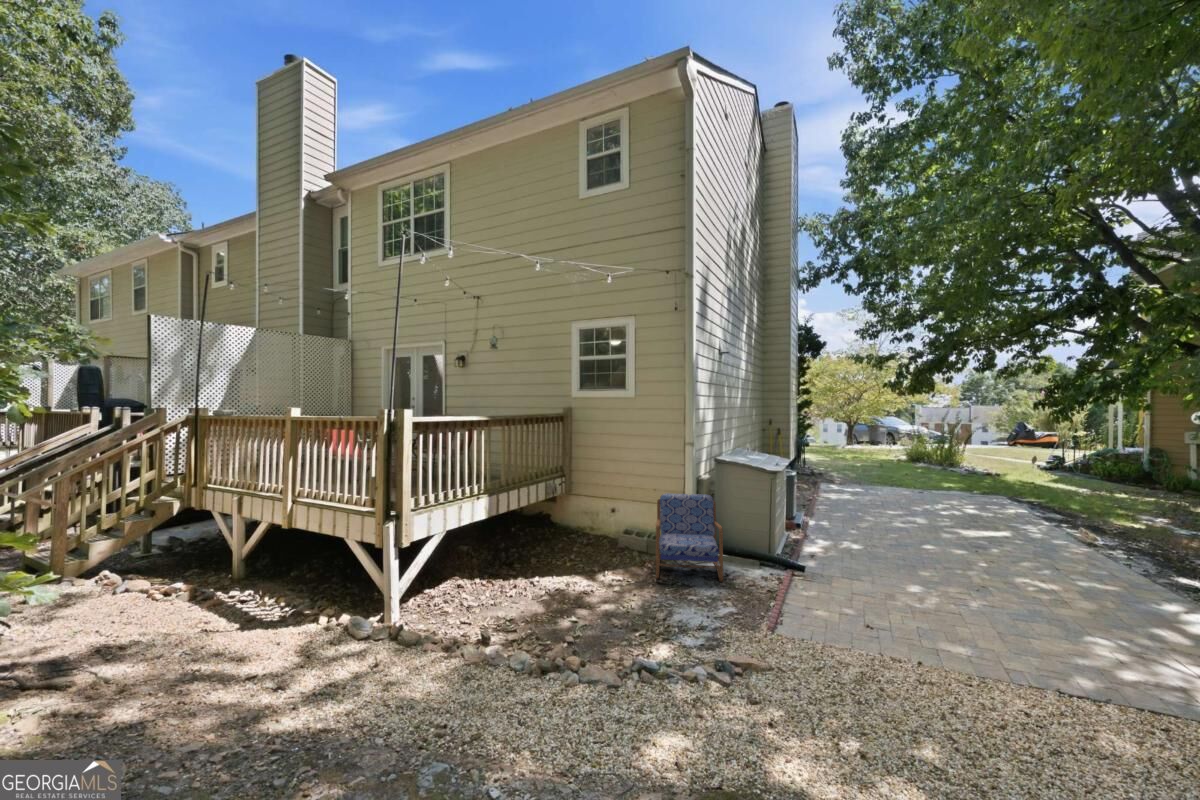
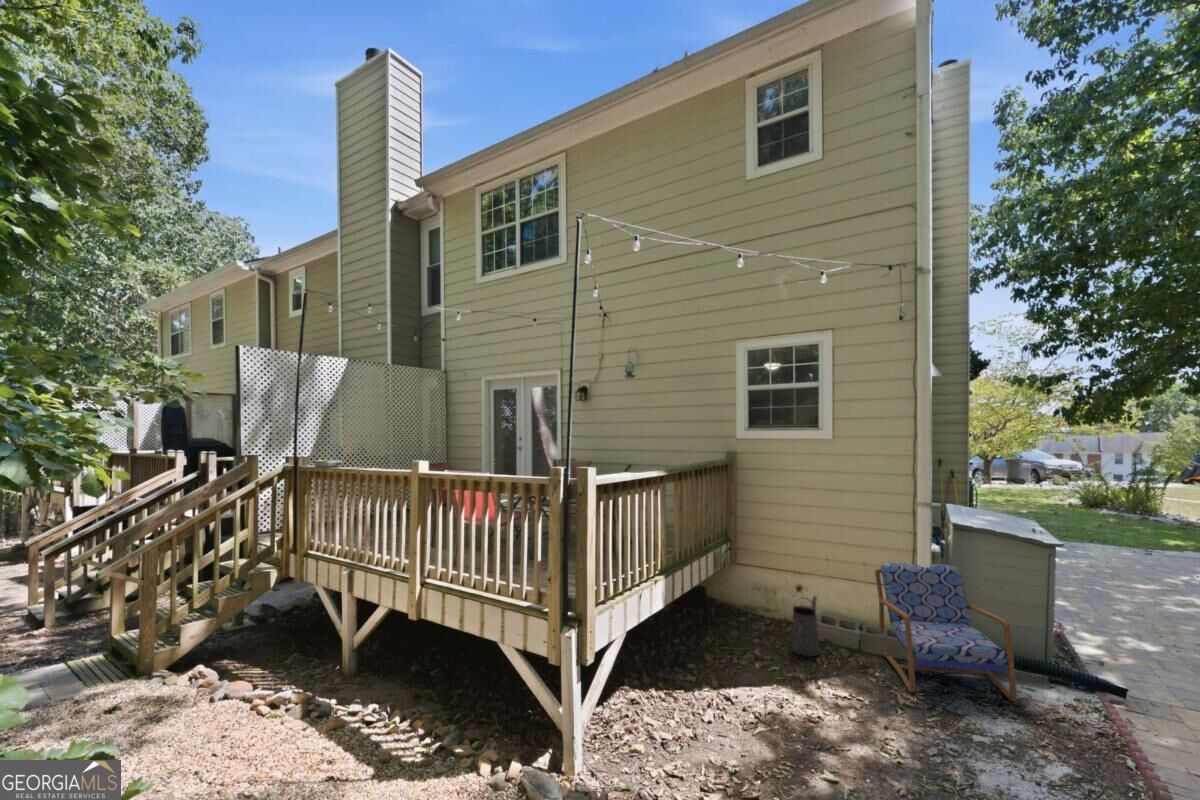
watering can: none [594,520,620,562] -> present [792,596,820,656]

